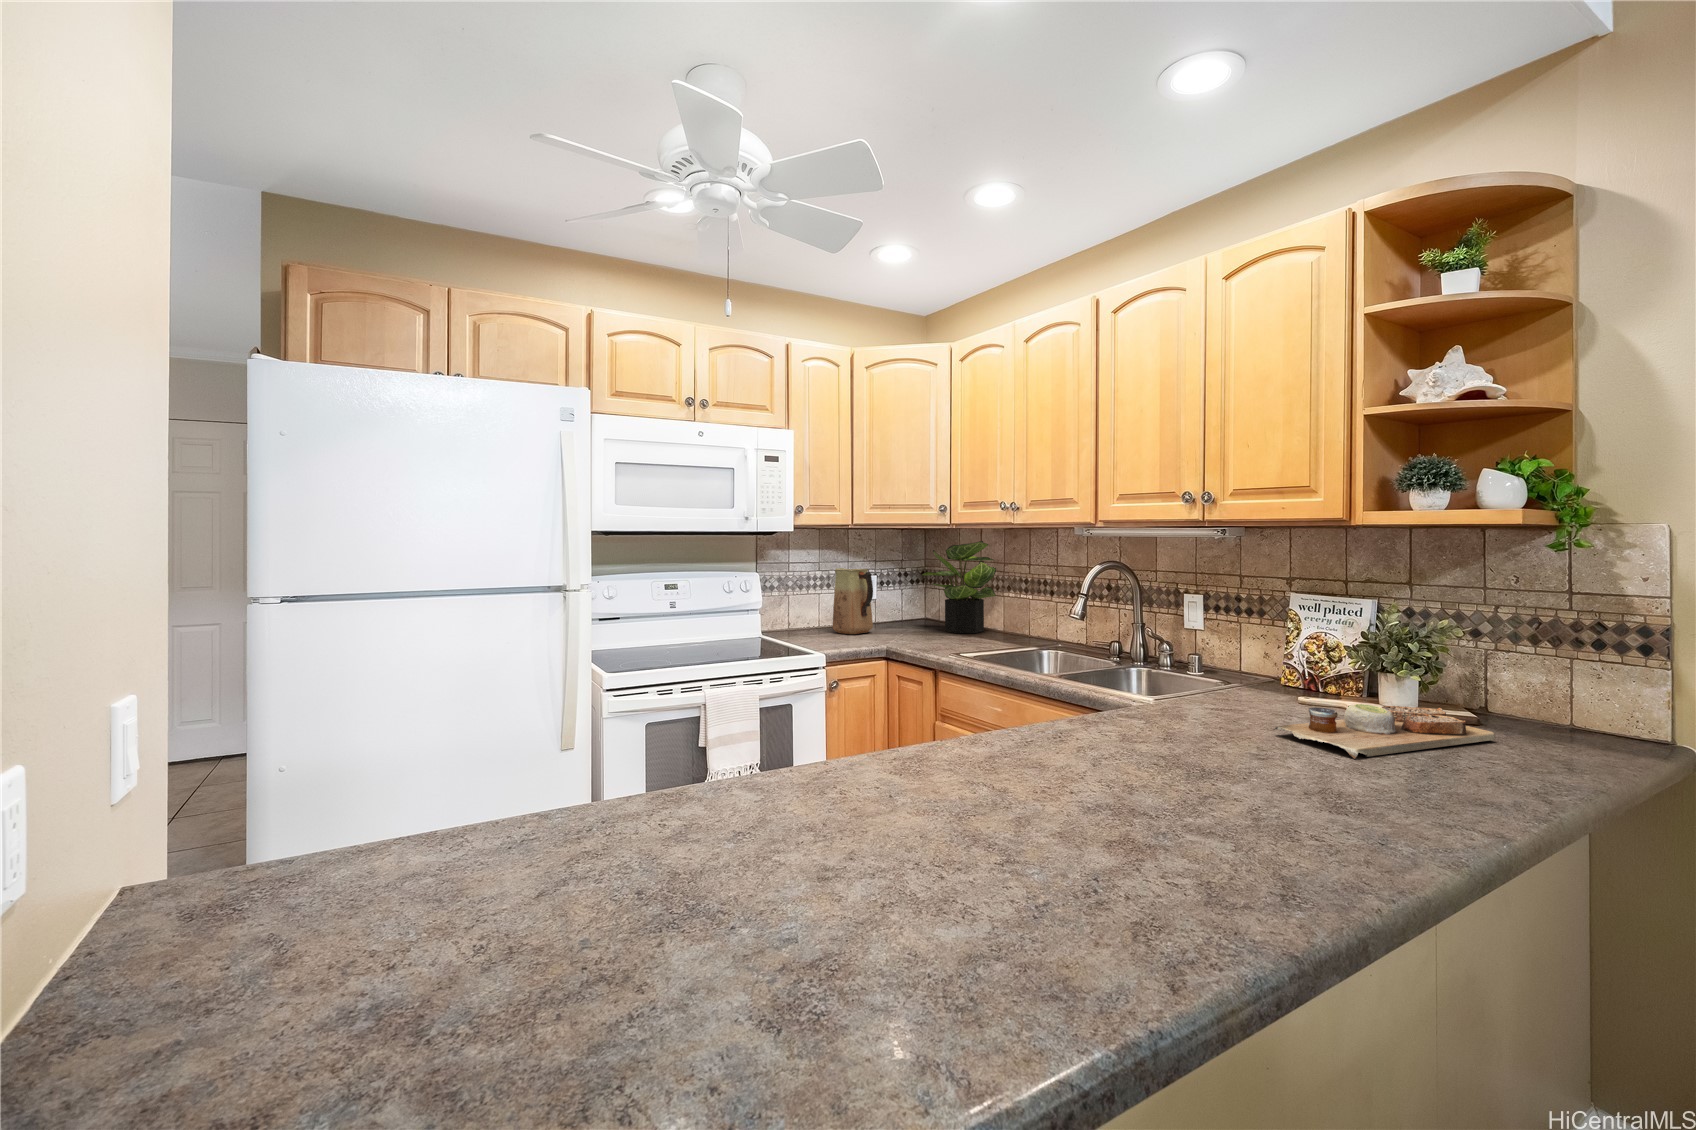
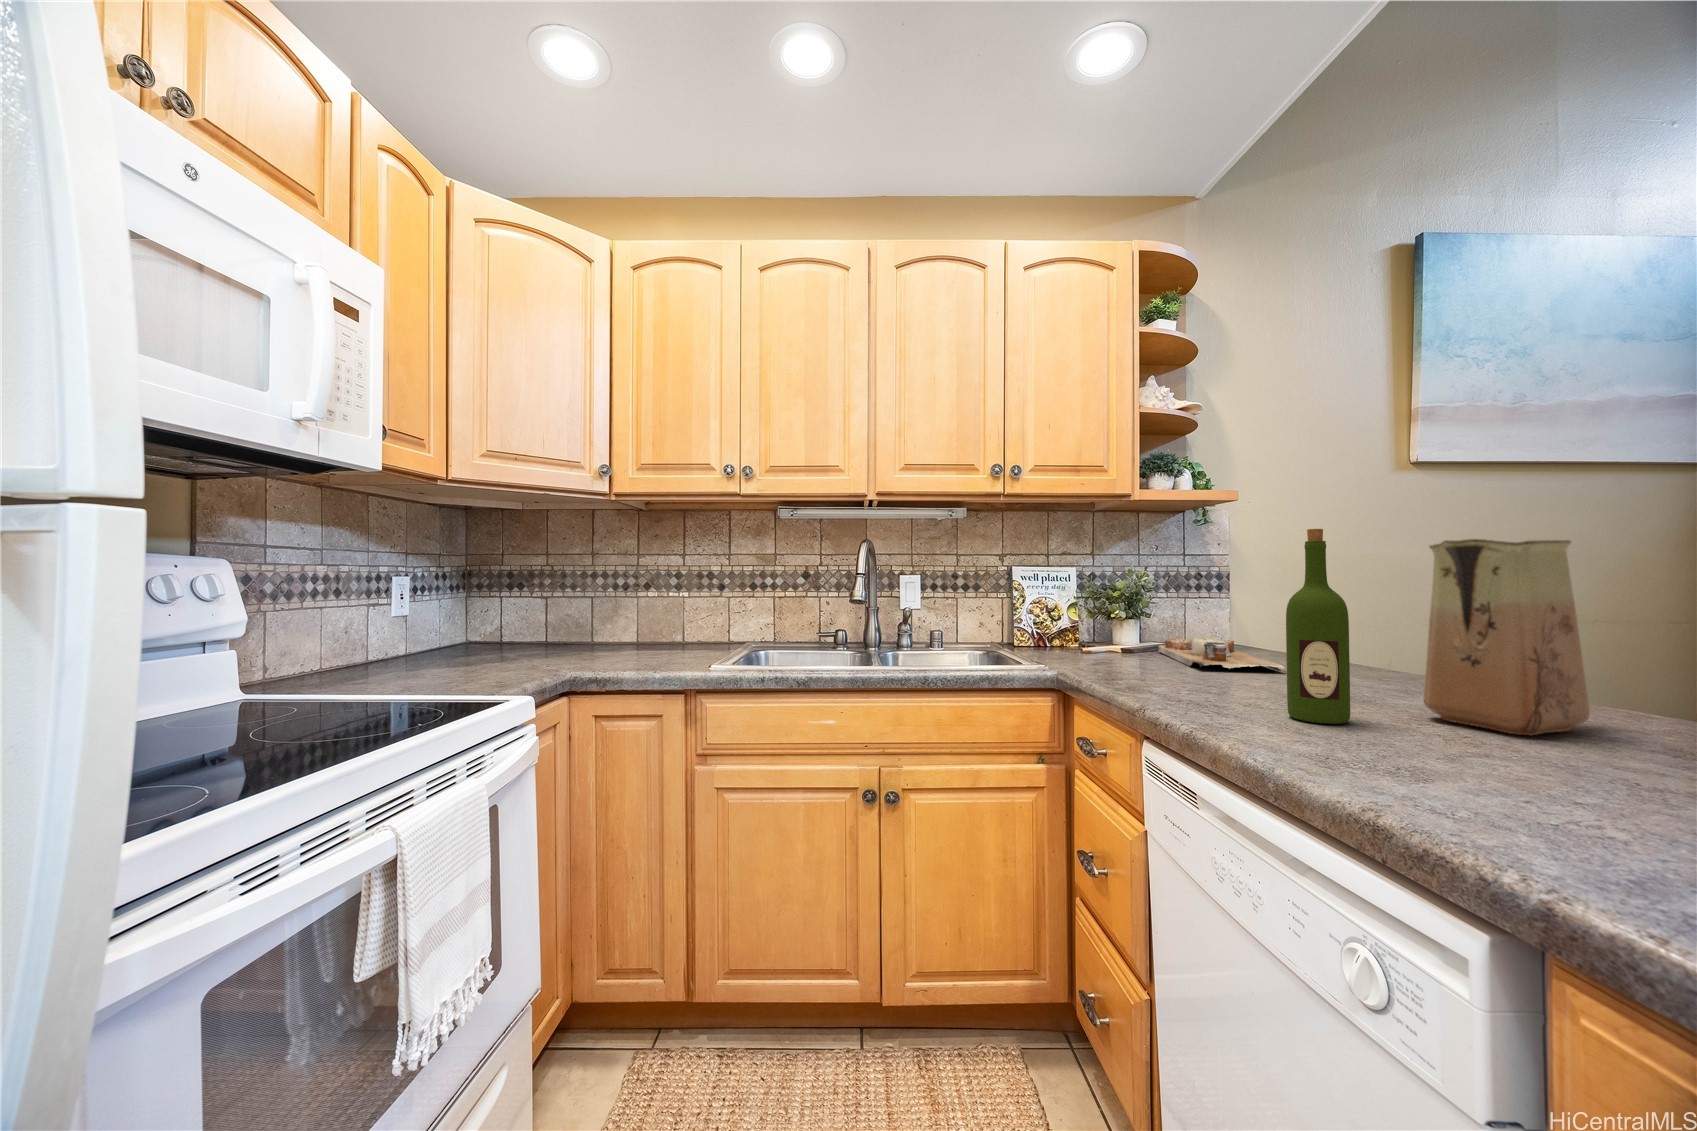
potted plant: present [922,541,996,633] -> none [502,521,640,651]
vase: present [833,568,873,634] -> present [1424,539,1590,735]
wine bottle: none [1047,600,1091,764] -> present [1286,529,1350,724]

